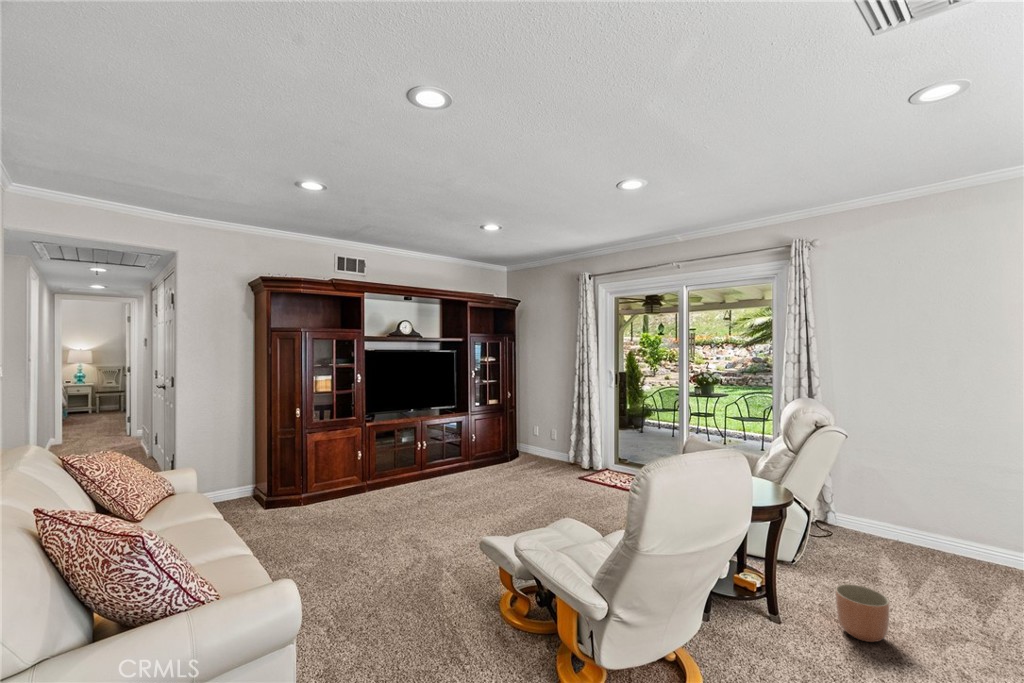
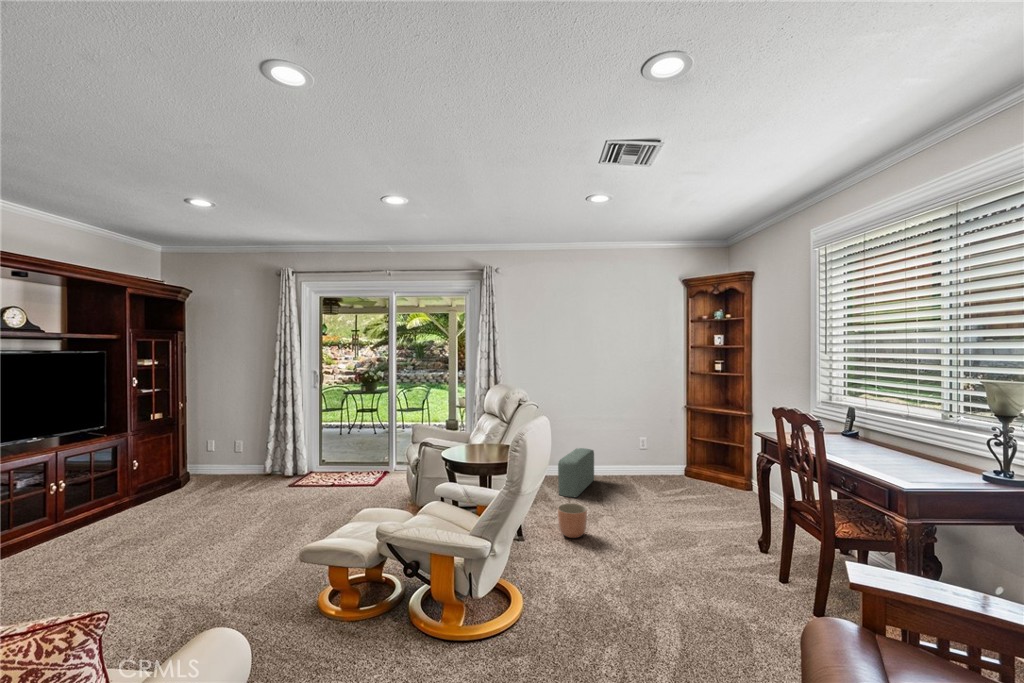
pouf: none [893,512,995,587] -> present [558,448,594,497]

